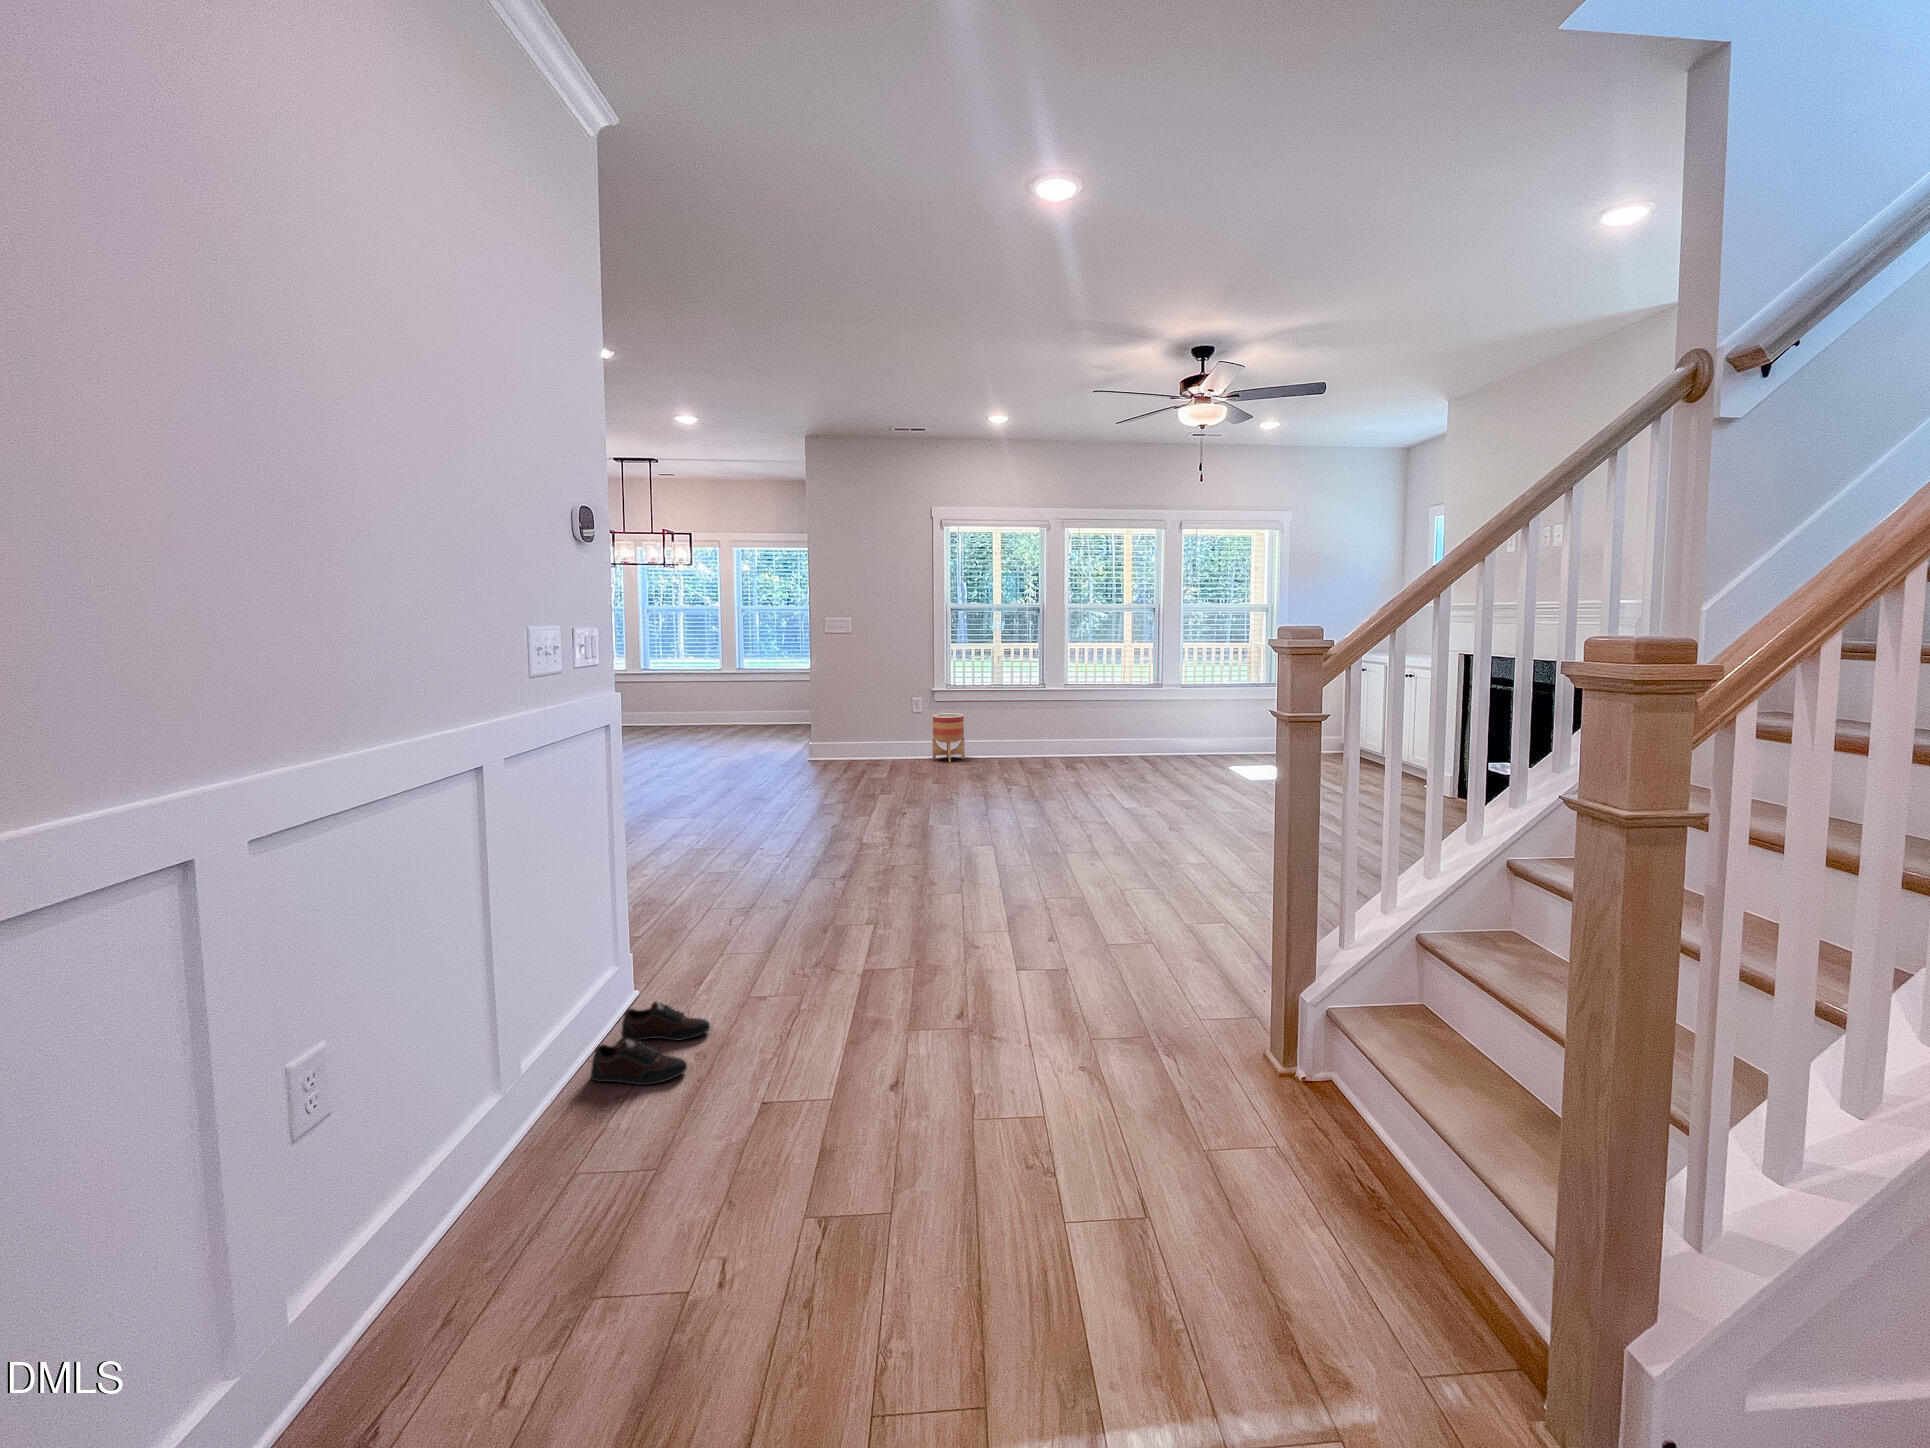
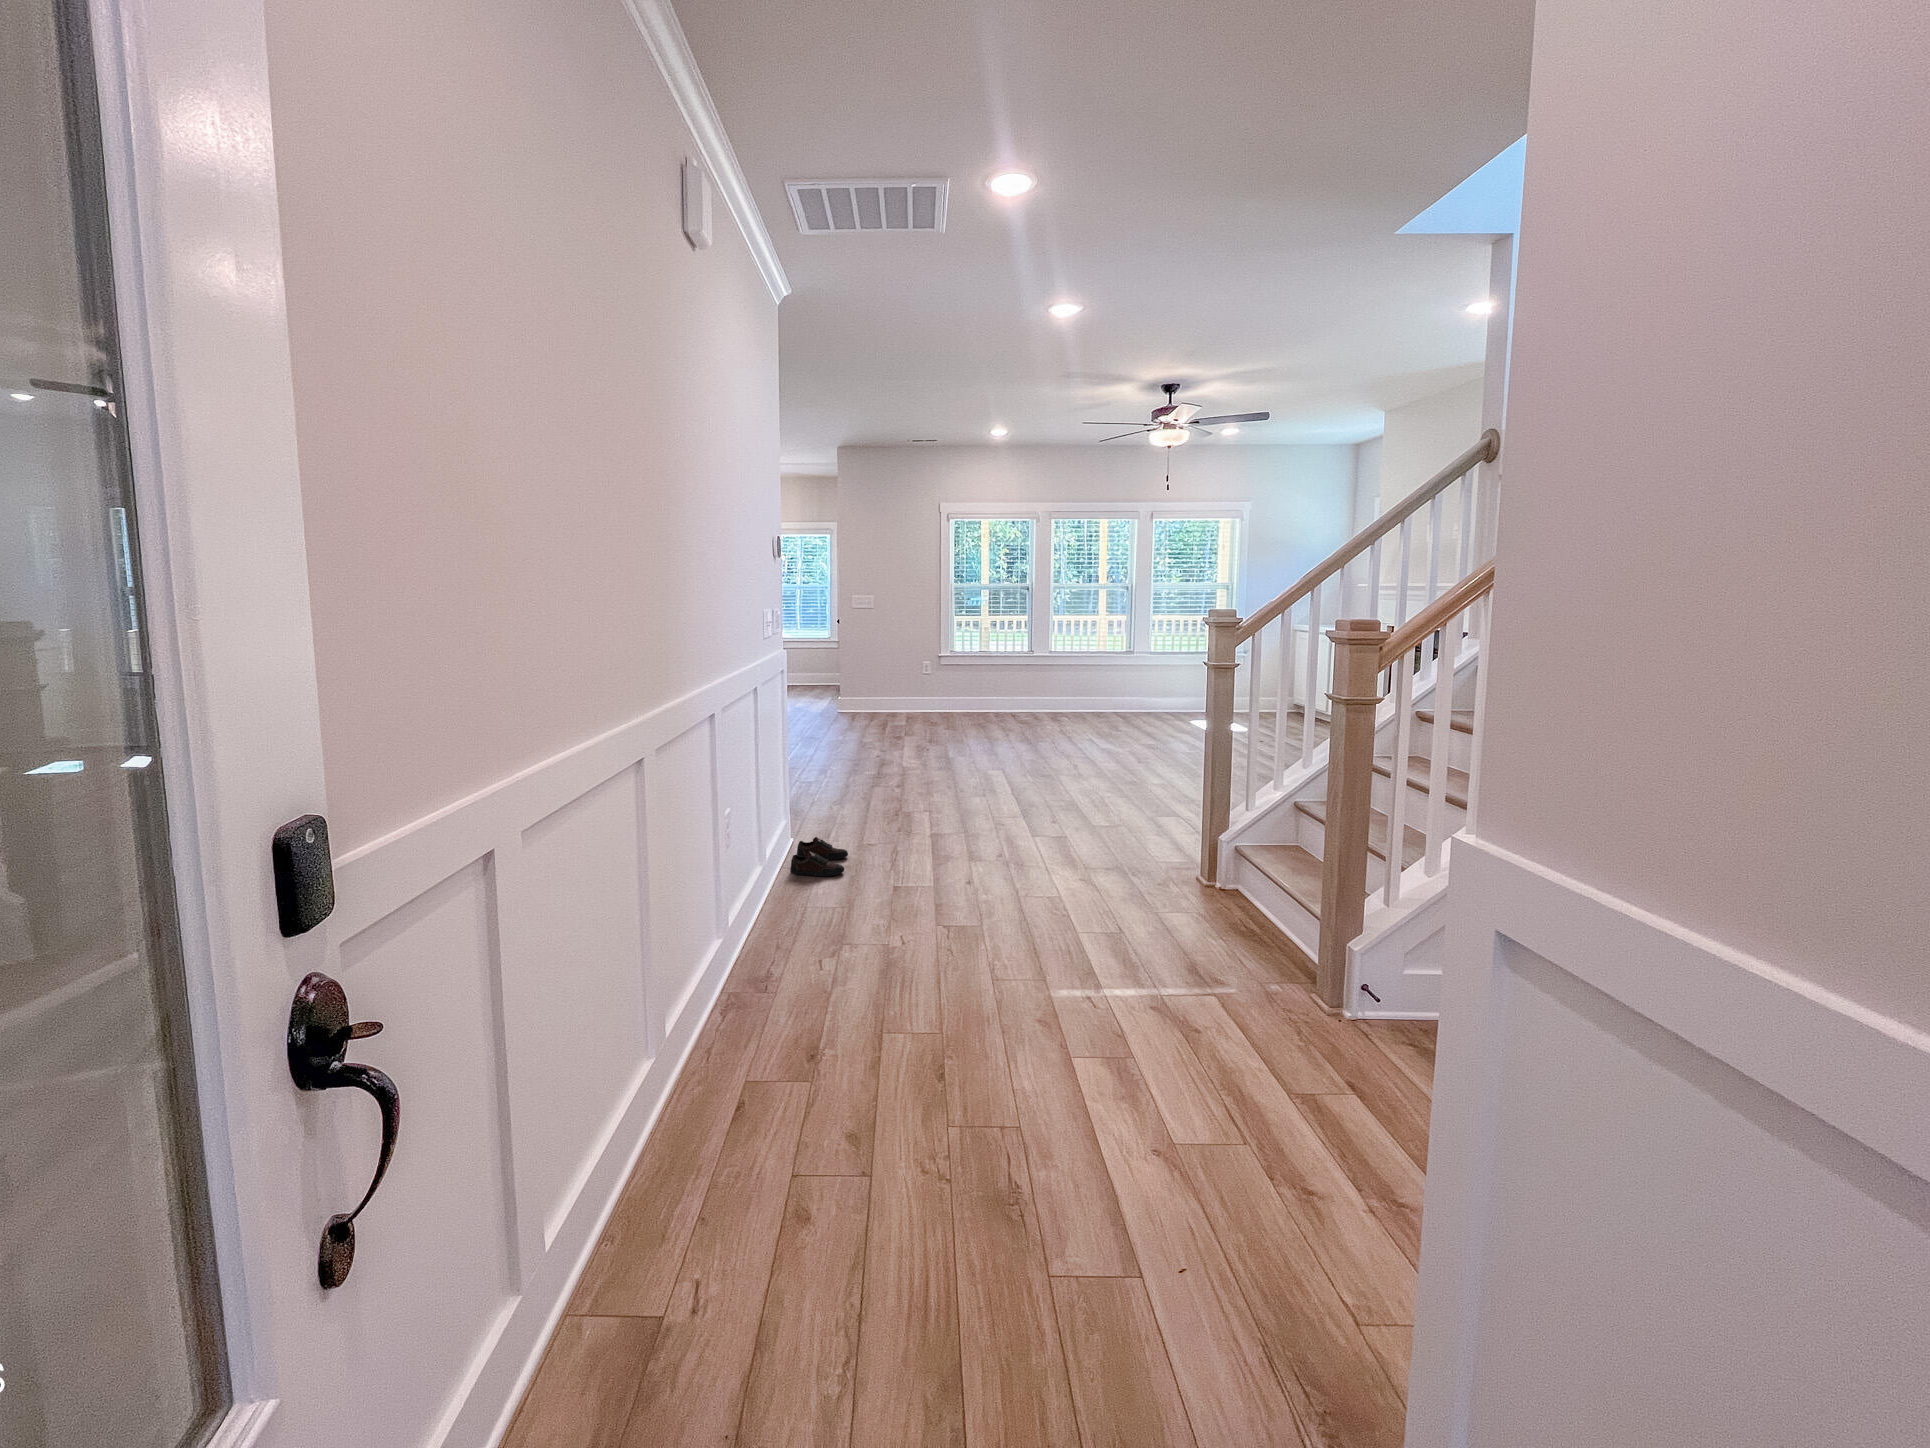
planter: present [932,713,965,762] -> none [938,675,964,714]

